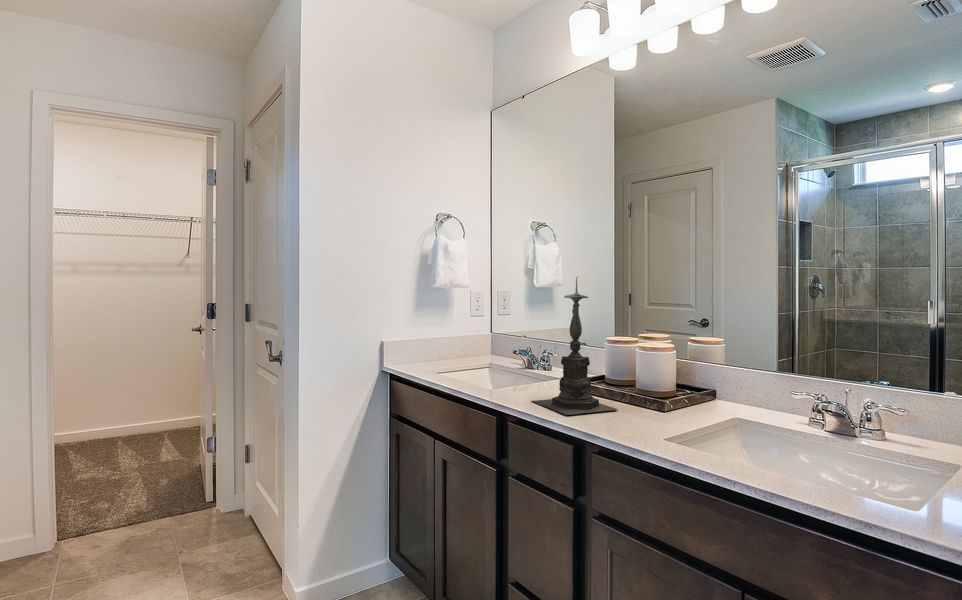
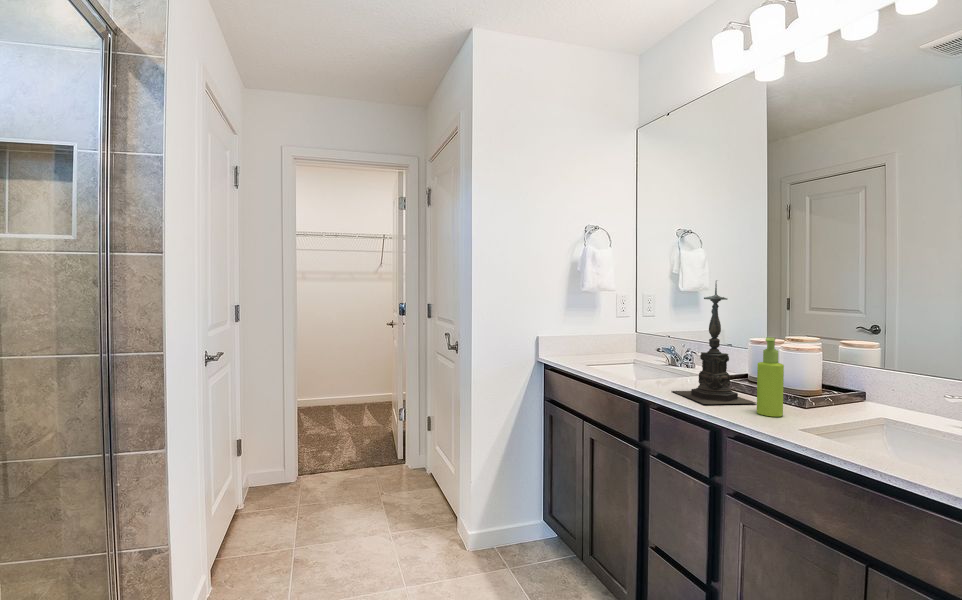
soap dispenser: none [619,339,645,424] -> present [757,337,784,417]

